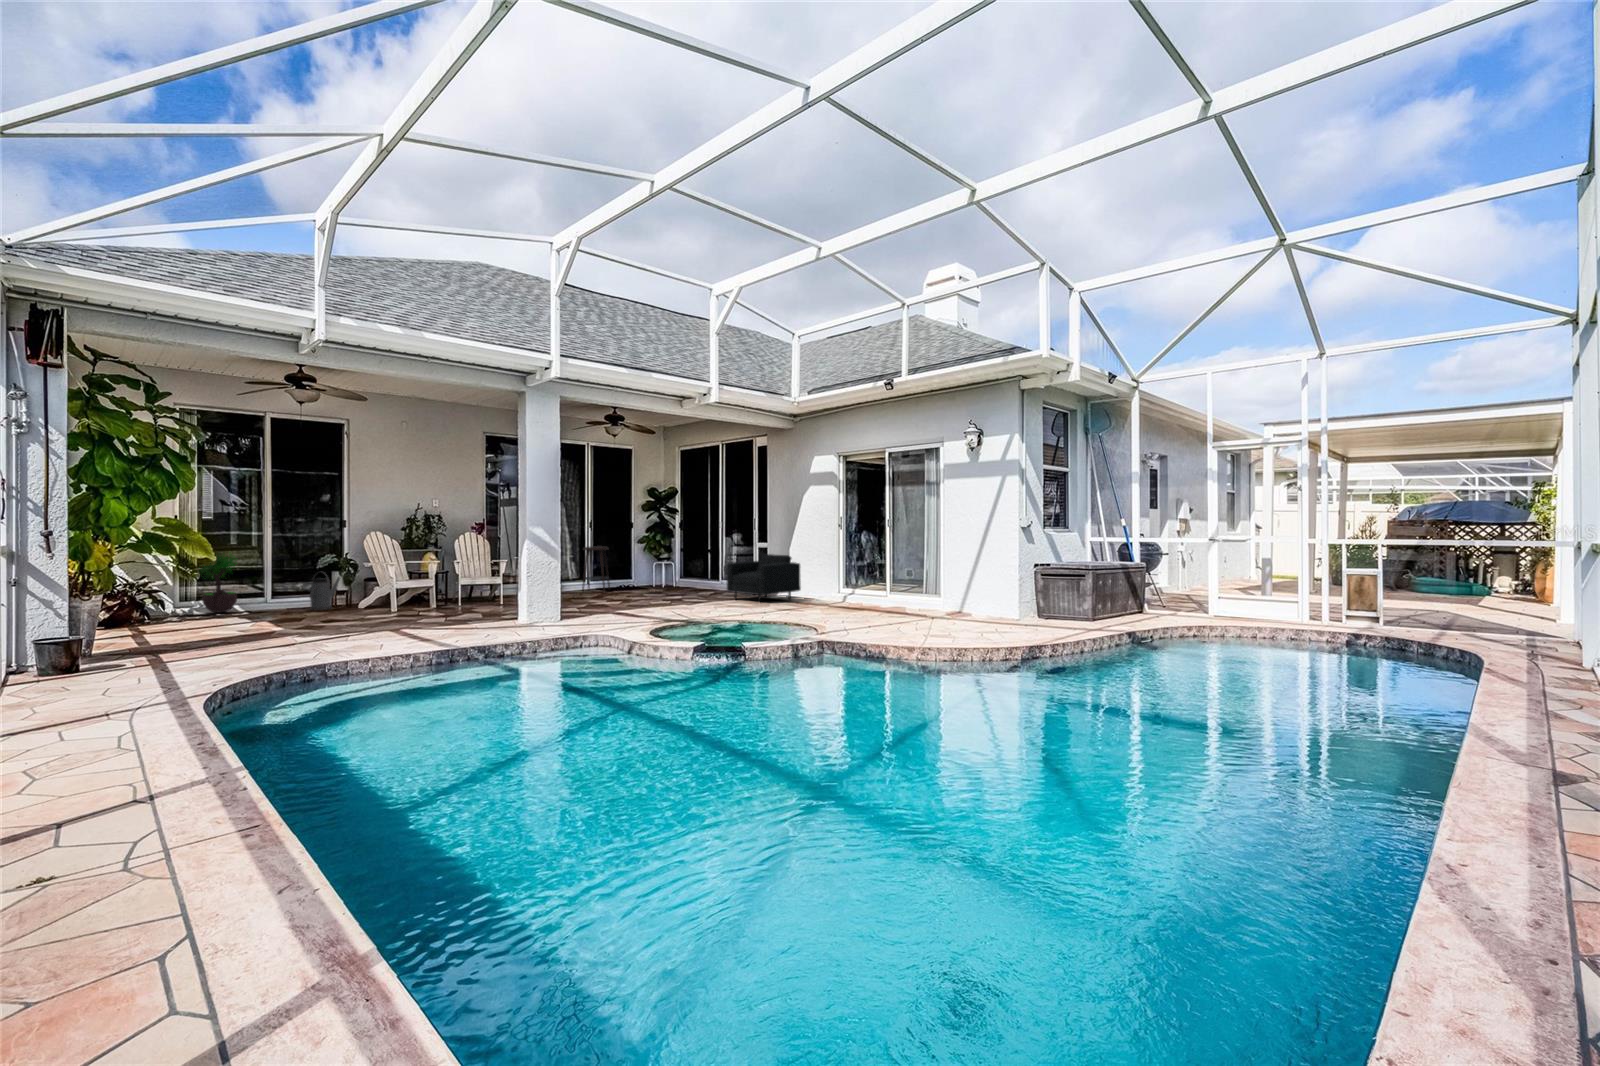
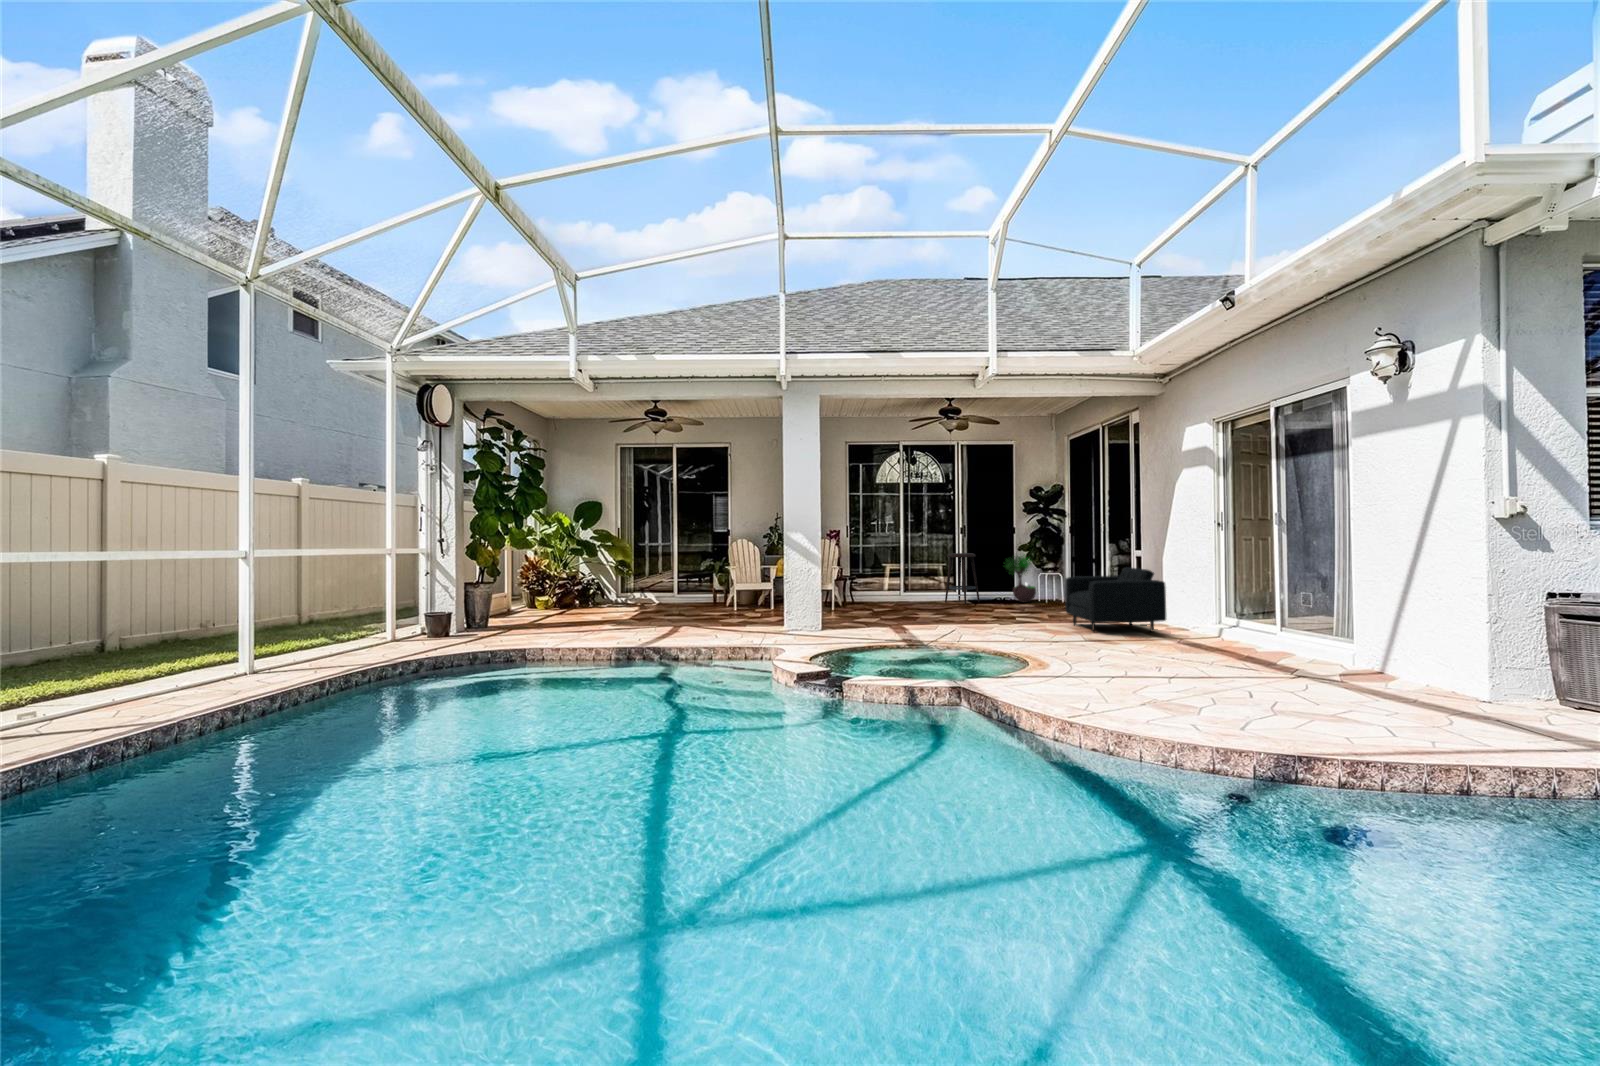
potted tree: present [199,554,237,613] -> present [1006,554,1036,602]
watering can: present [310,573,341,610] -> none [692,570,725,602]

